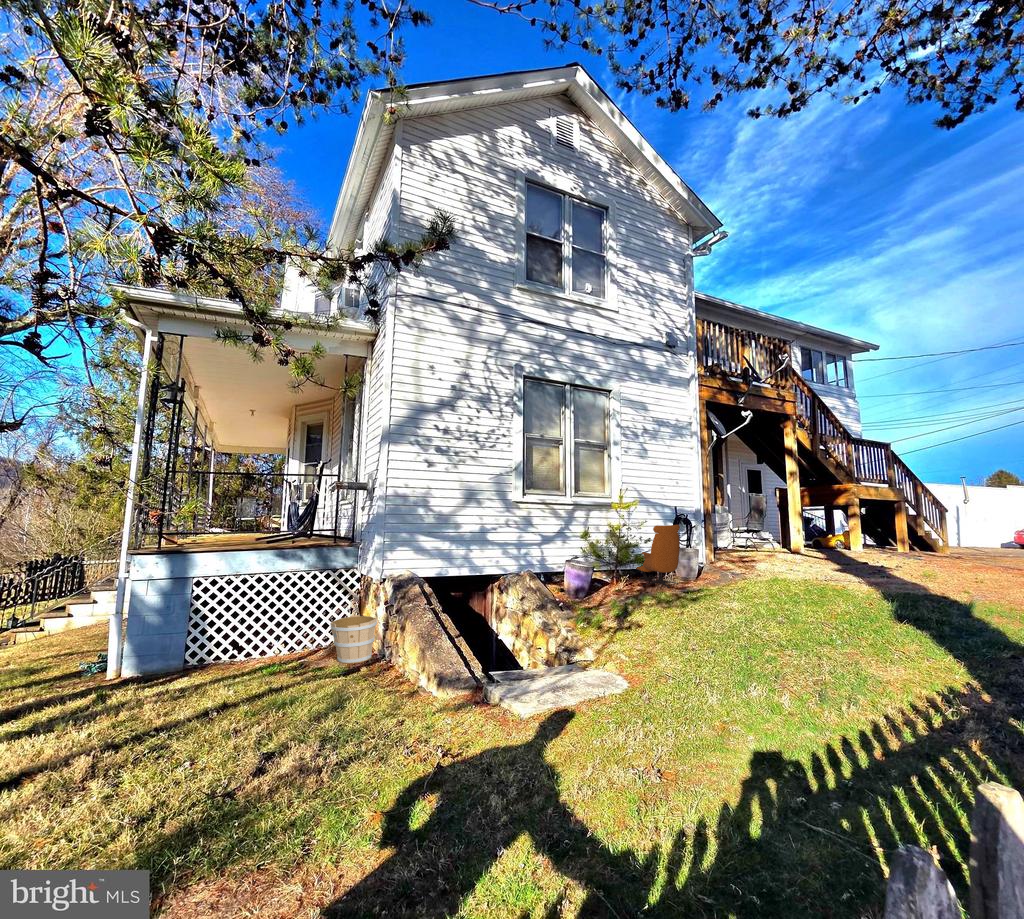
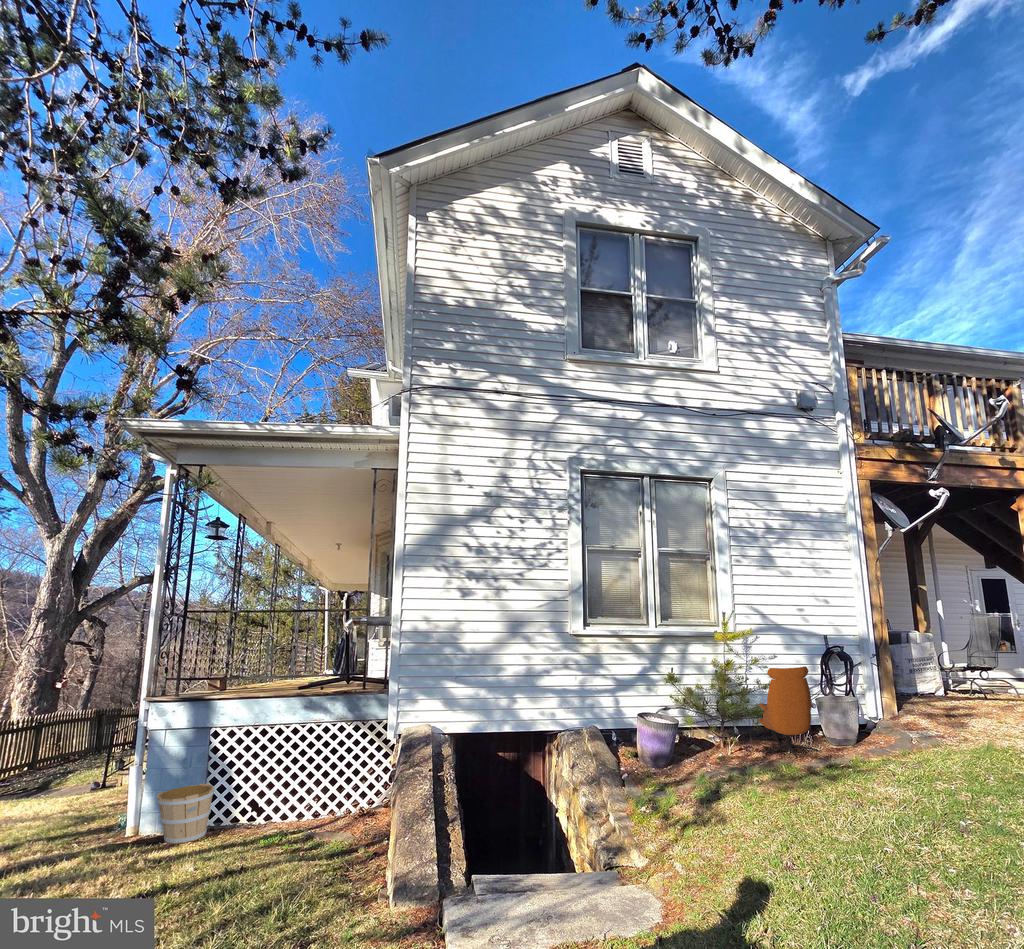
wooden bucket: present [330,615,377,664] -> present [157,784,215,844]

